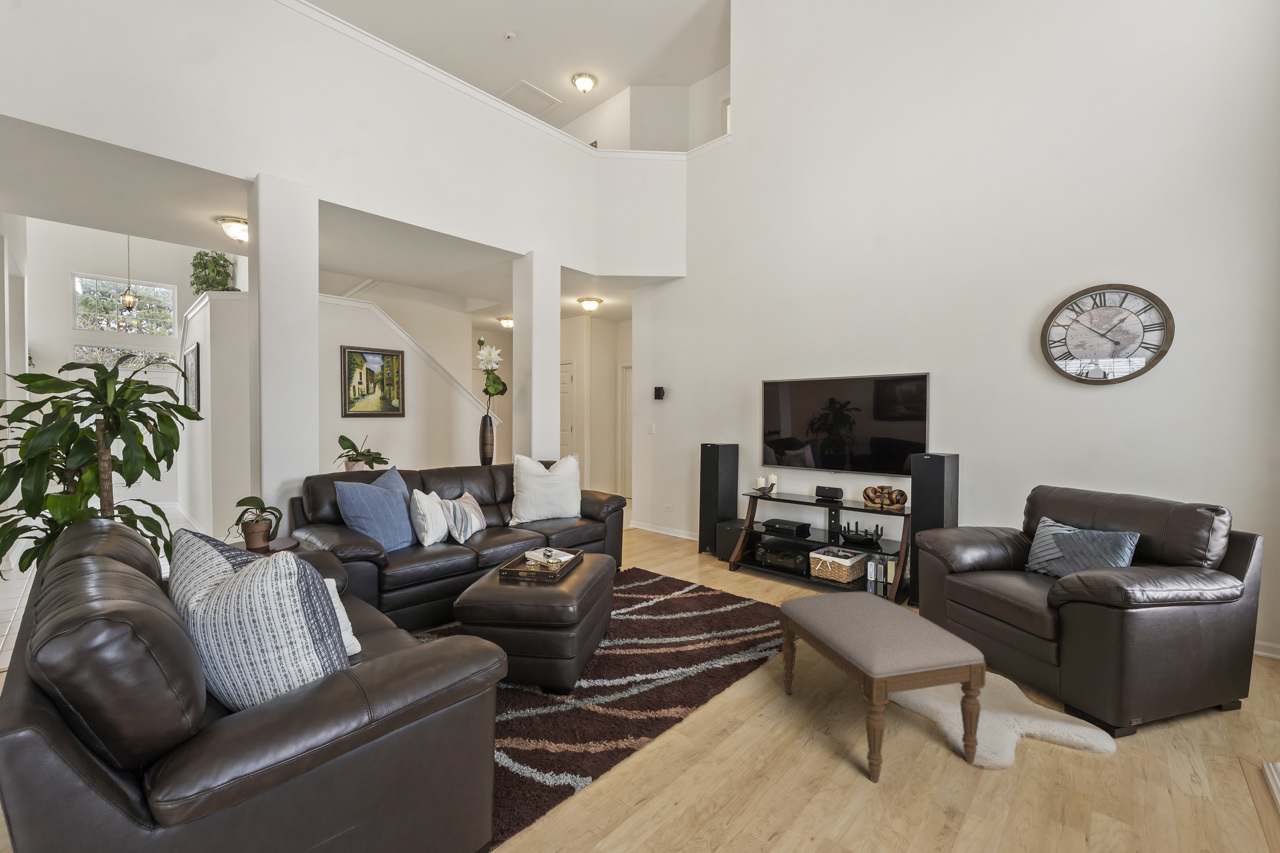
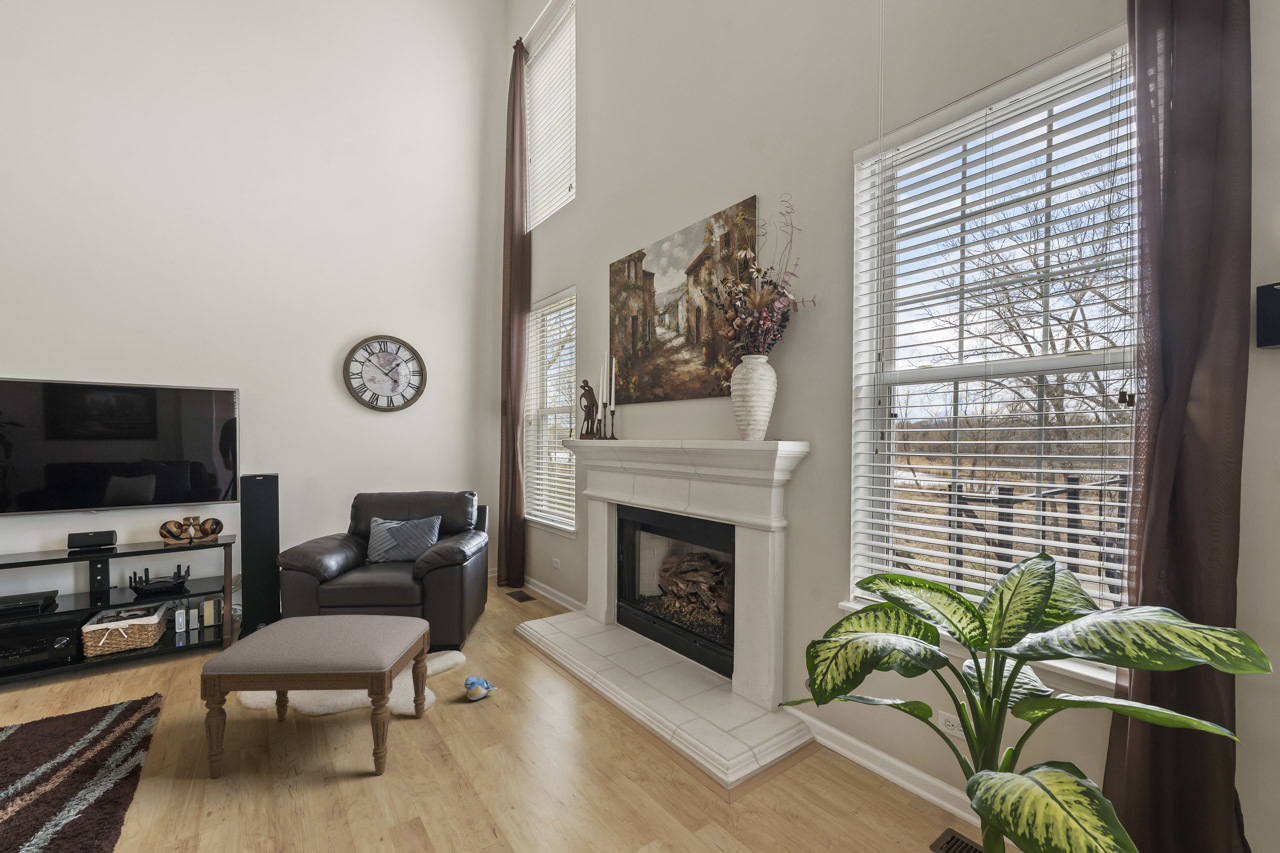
plush toy: none [1036,754,1097,800] -> present [464,676,497,700]

